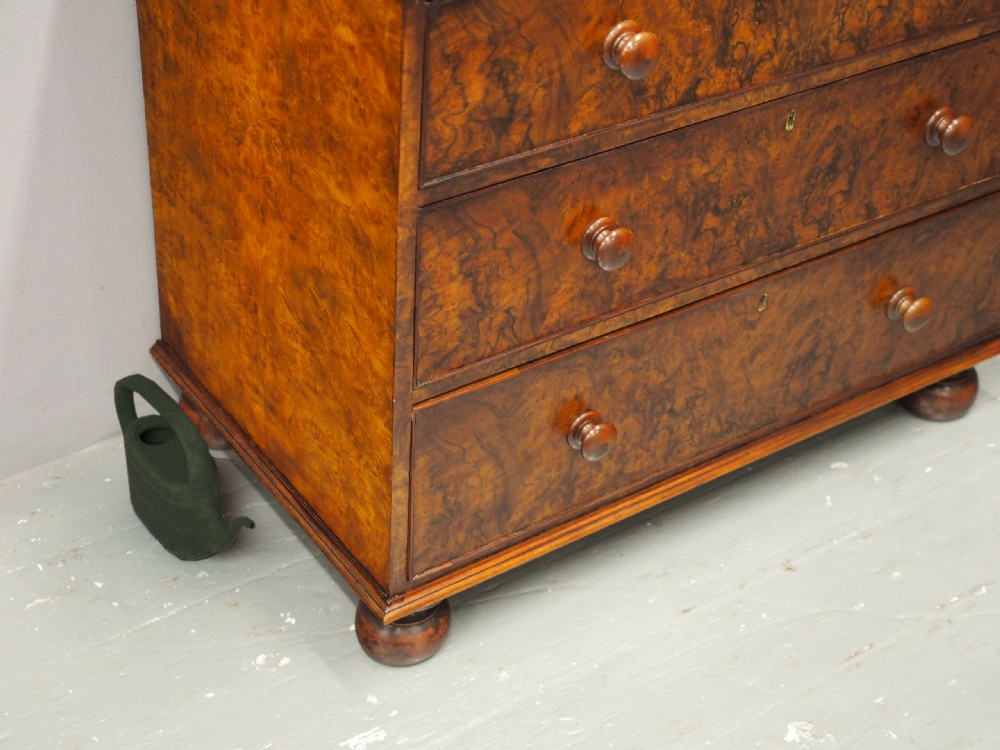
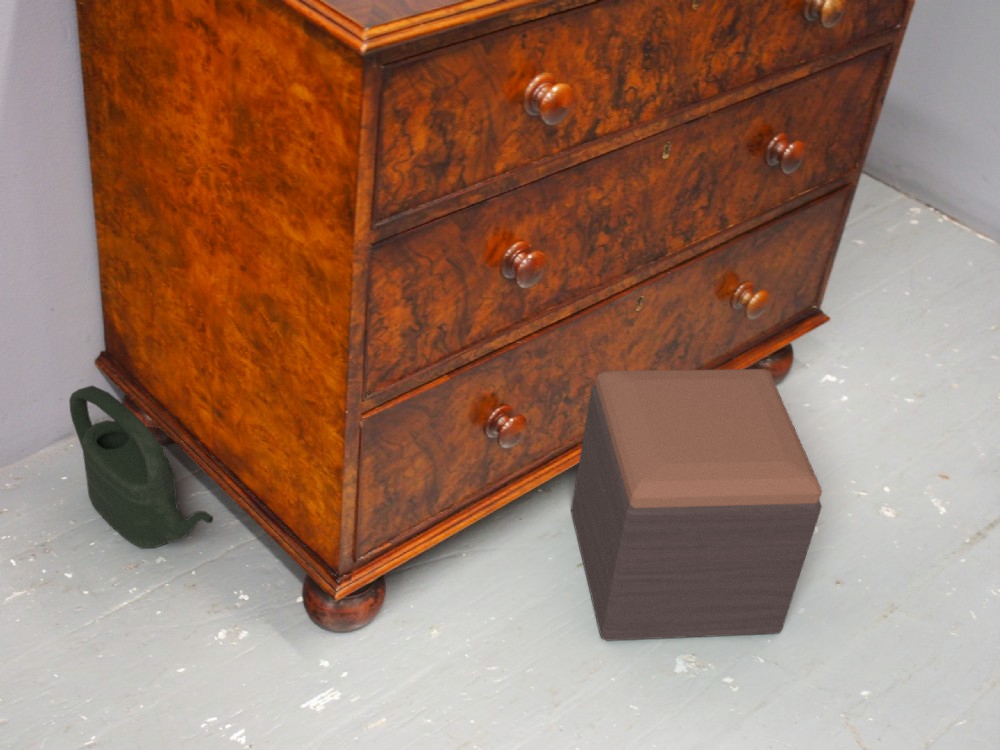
footstool: none [681,379,961,703] -> present [571,369,822,641]

